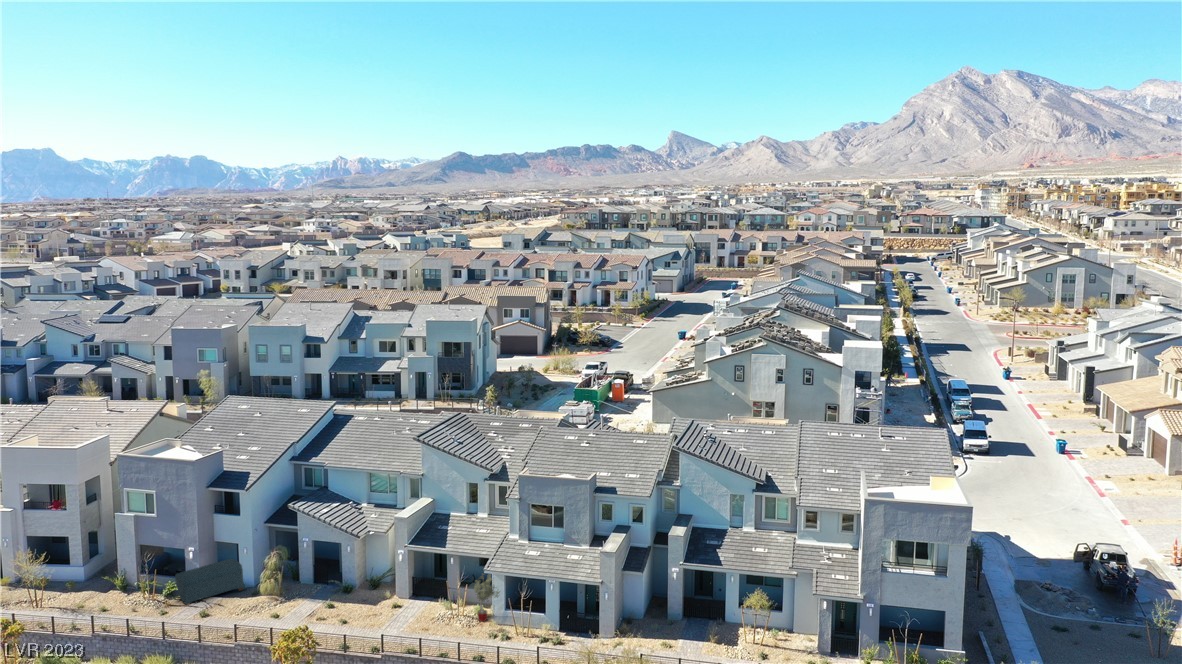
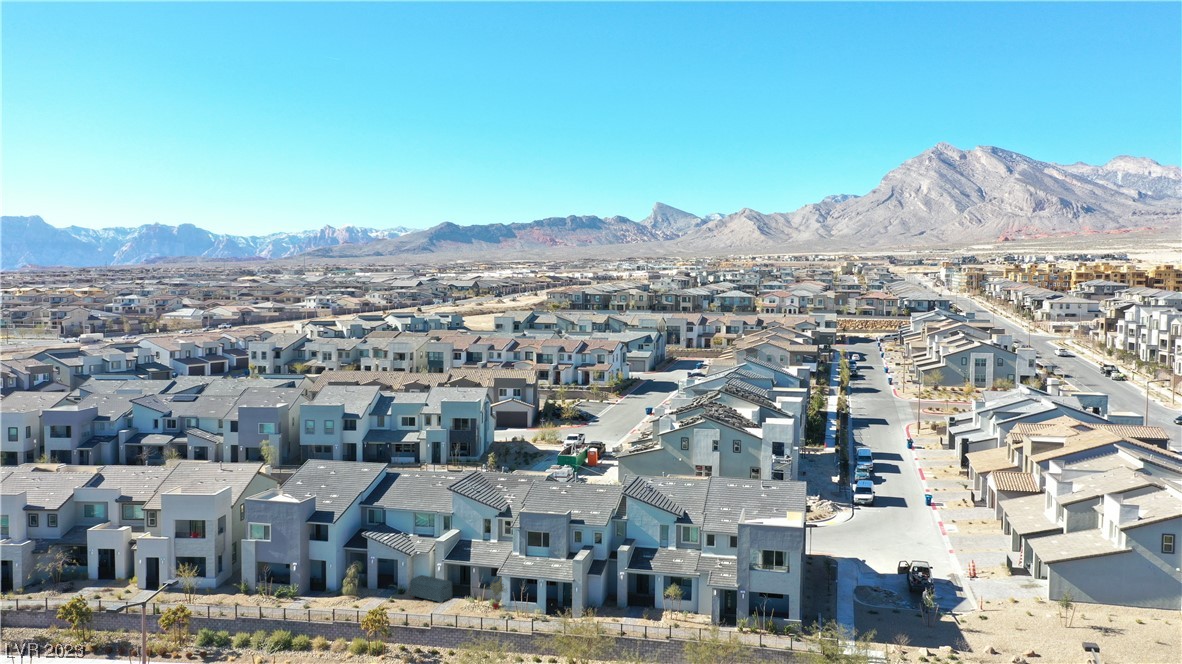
bench: present [175,559,243,605] -> present [410,575,452,603]

